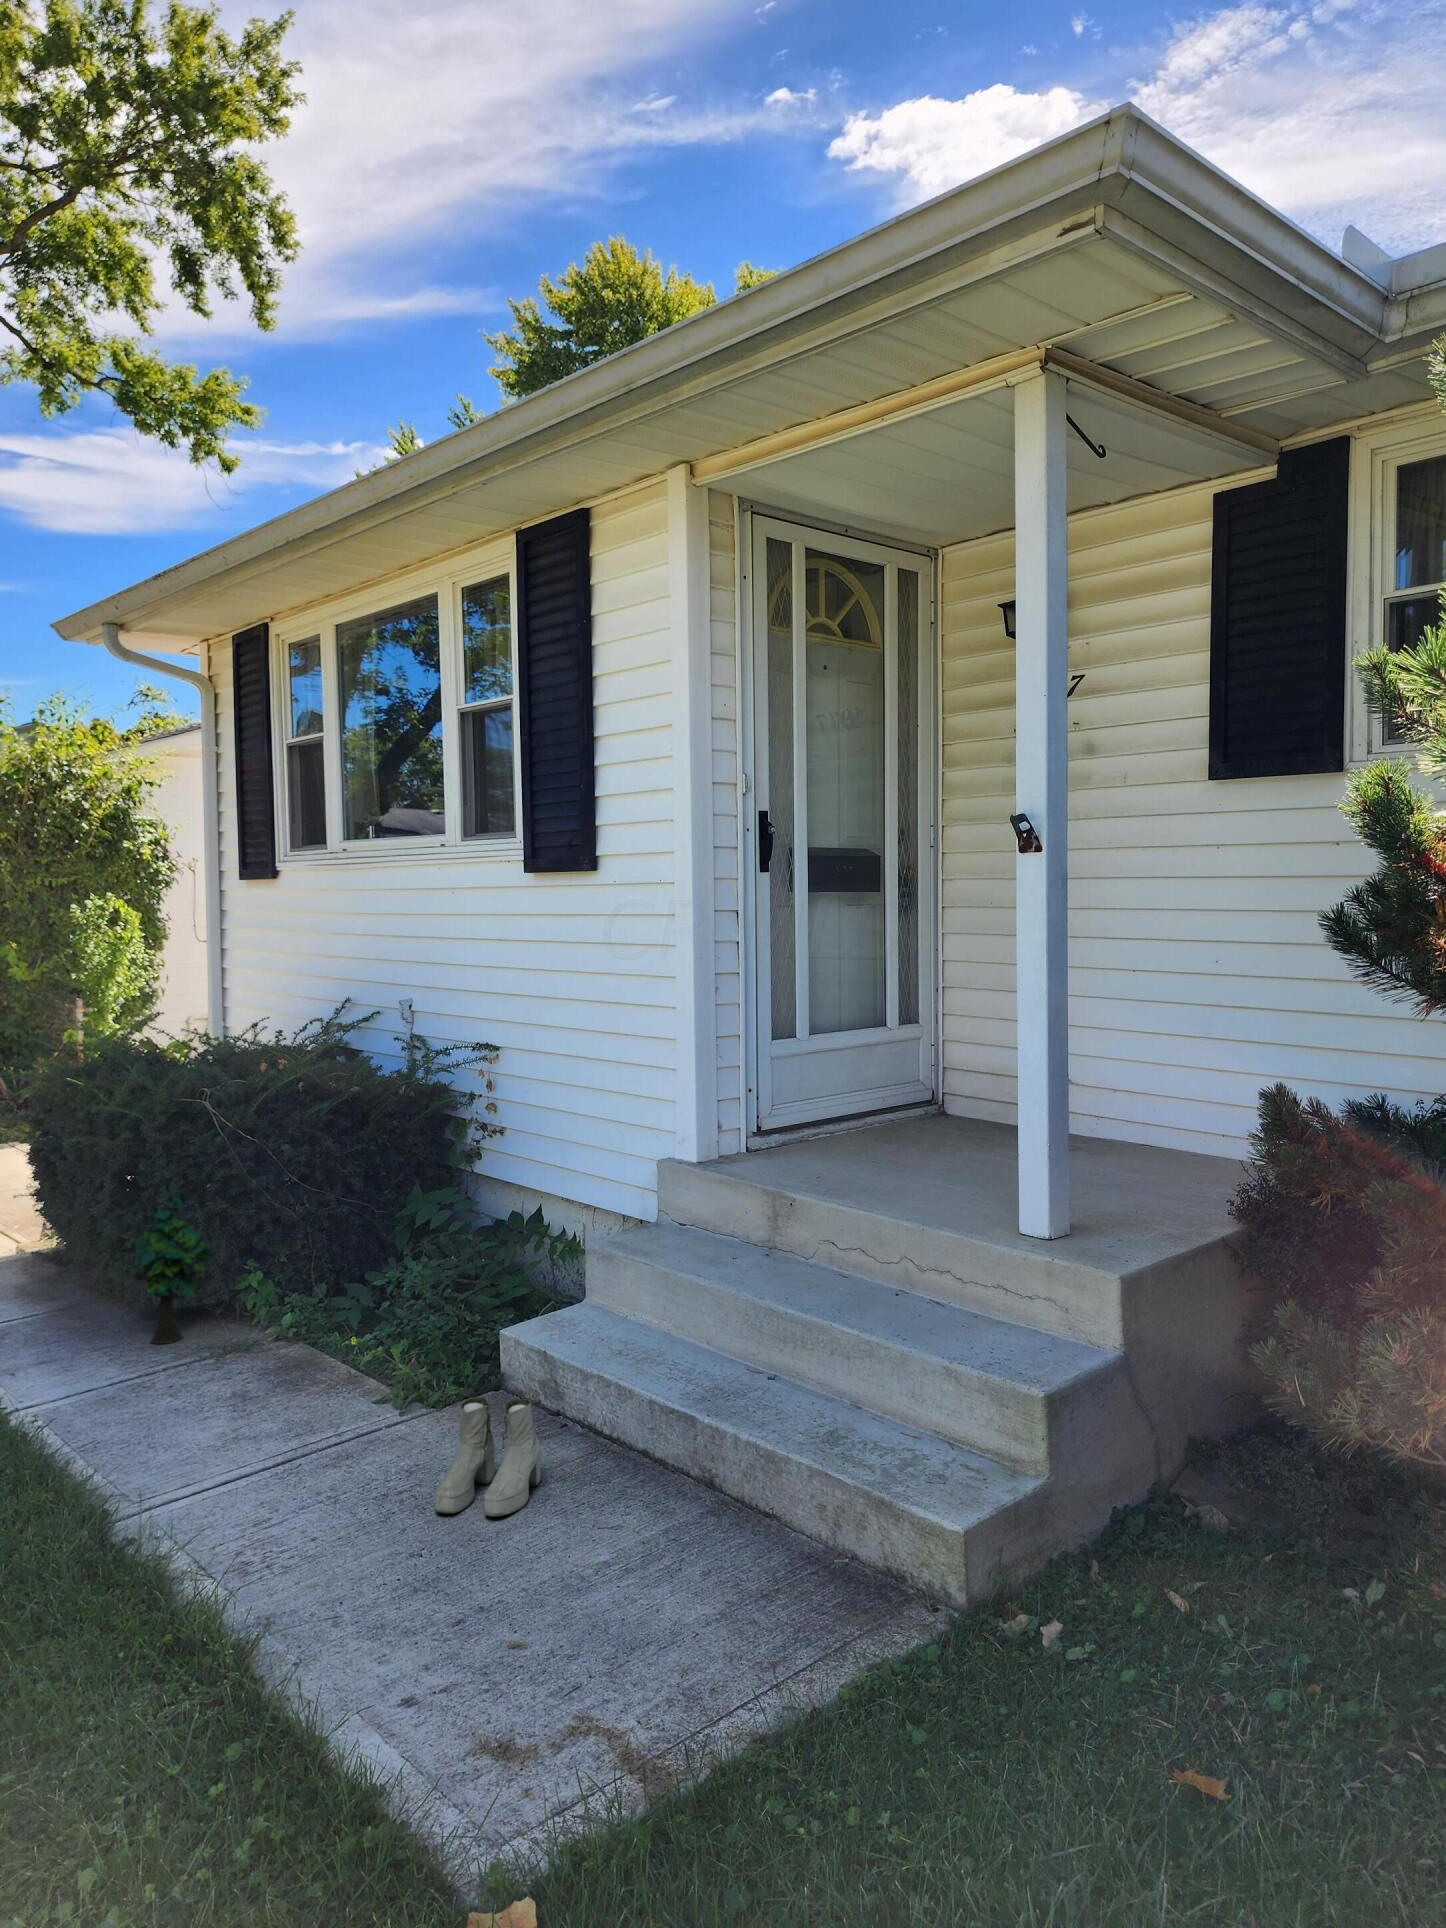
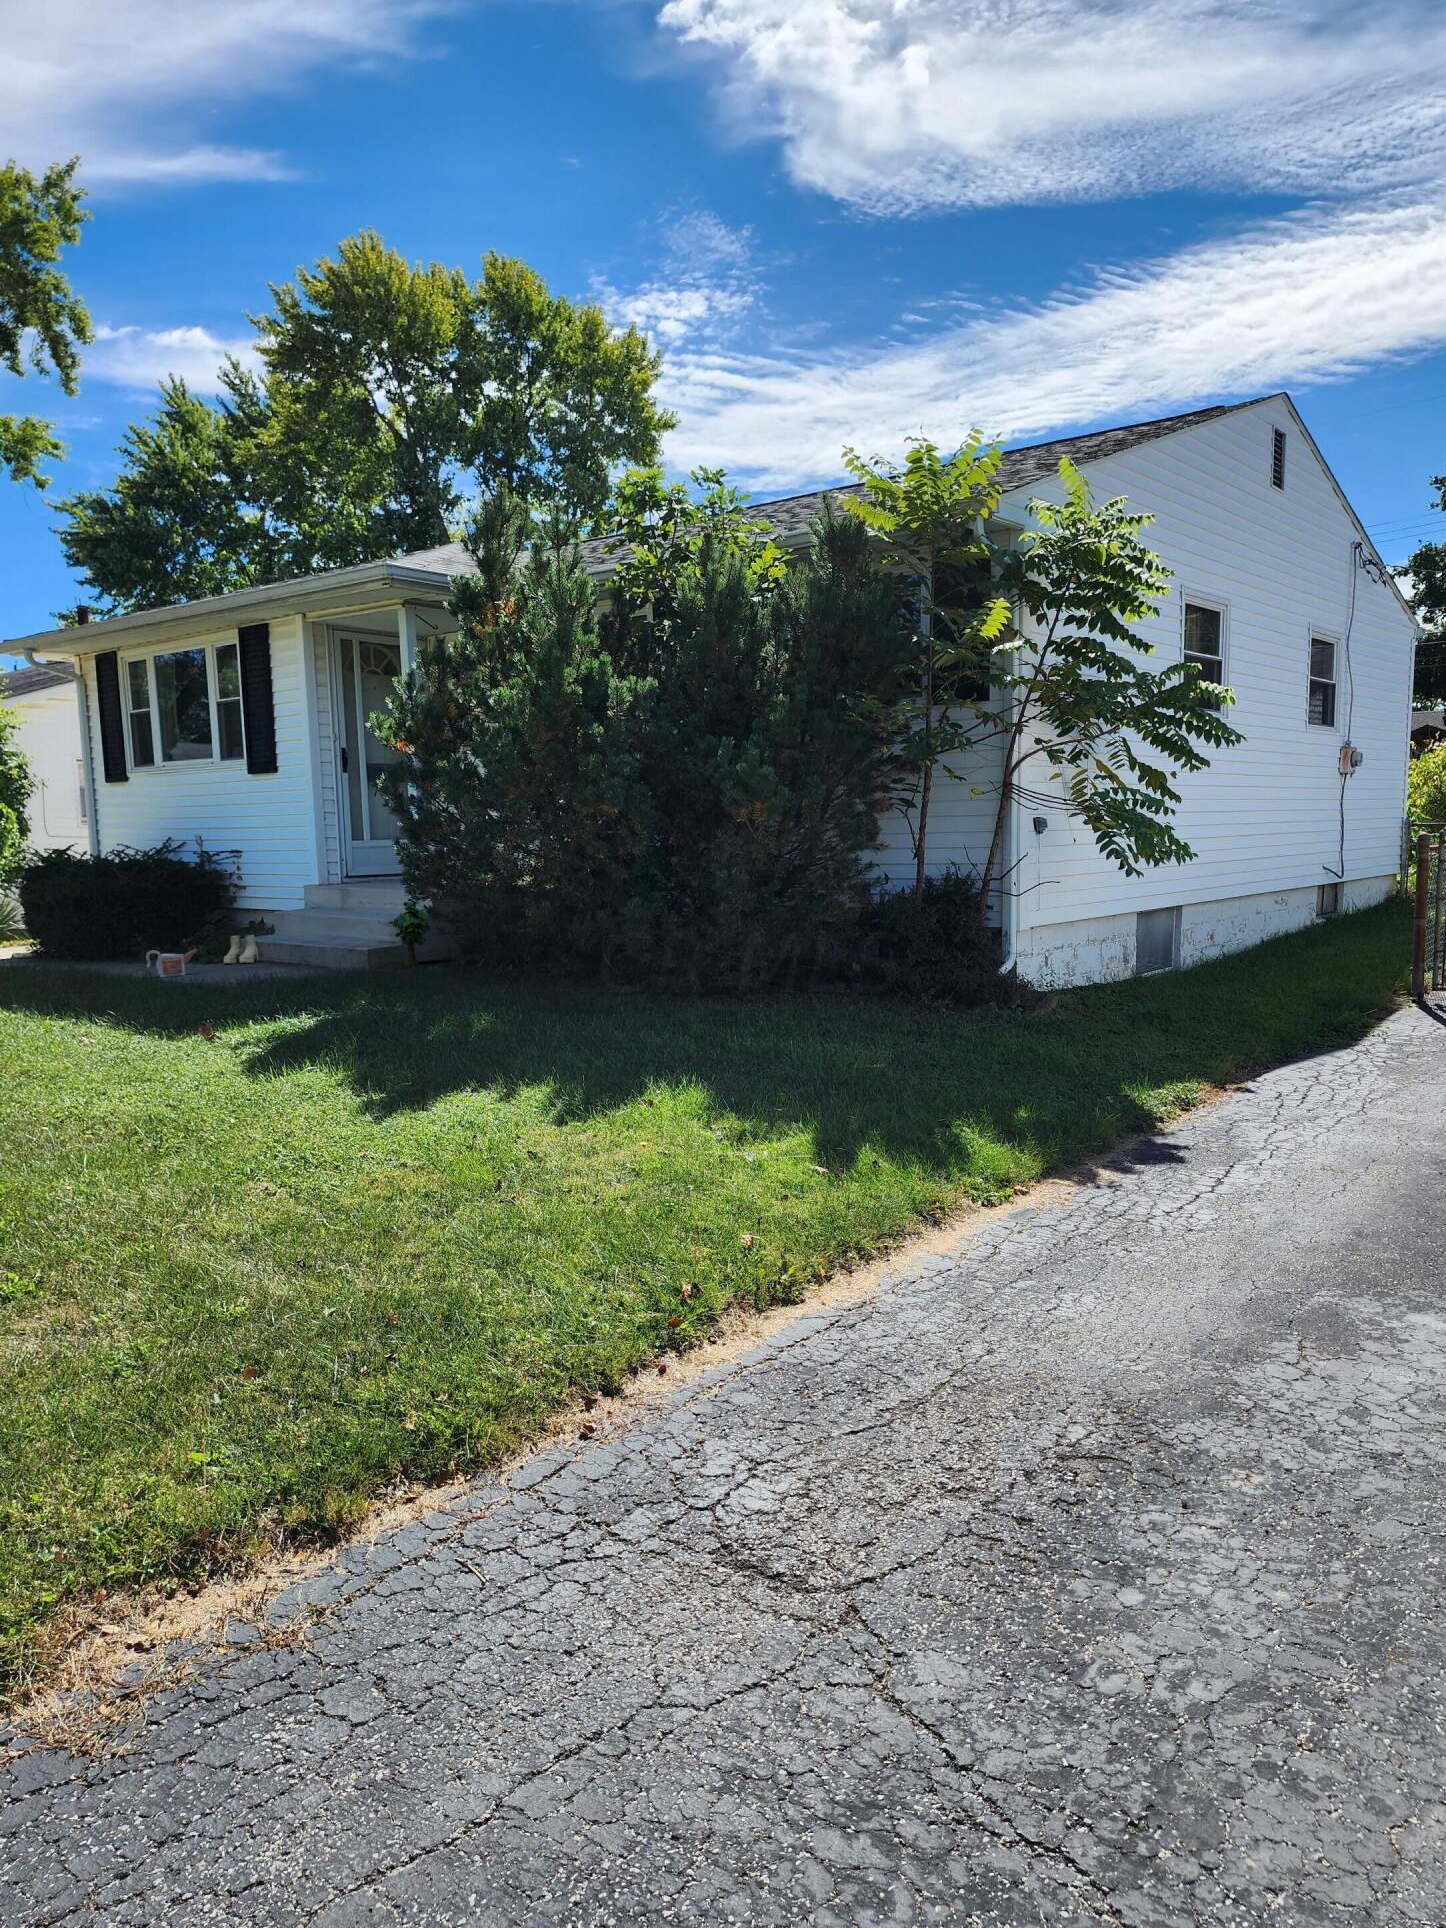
decorative plant: present [122,1194,214,1344] -> present [388,898,430,965]
watering can: none [130,1582,337,1729] -> present [146,948,198,977]

